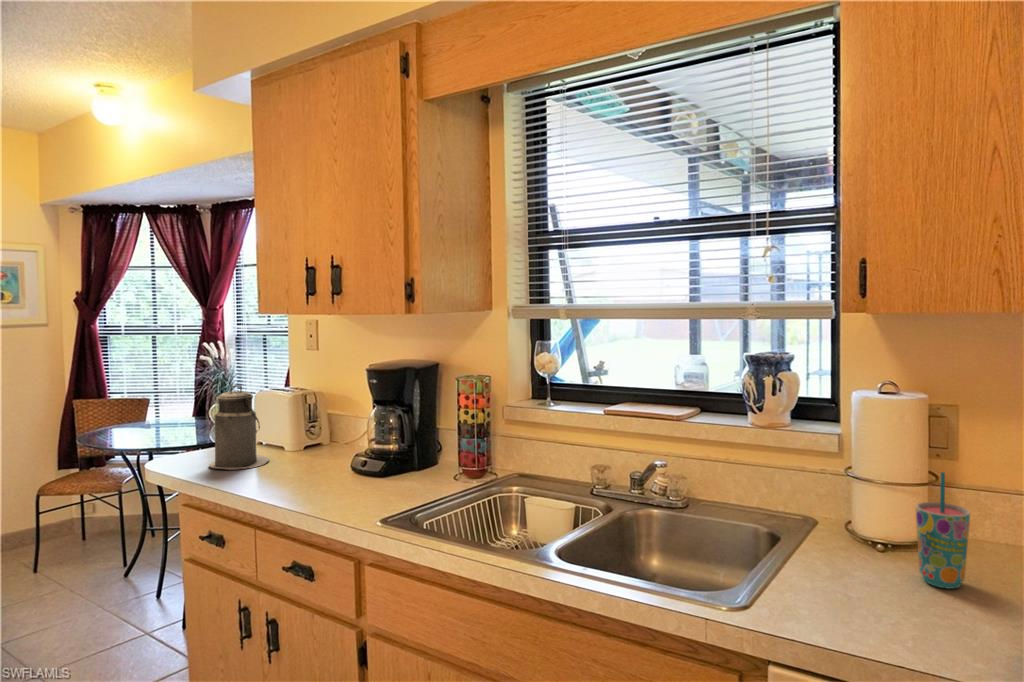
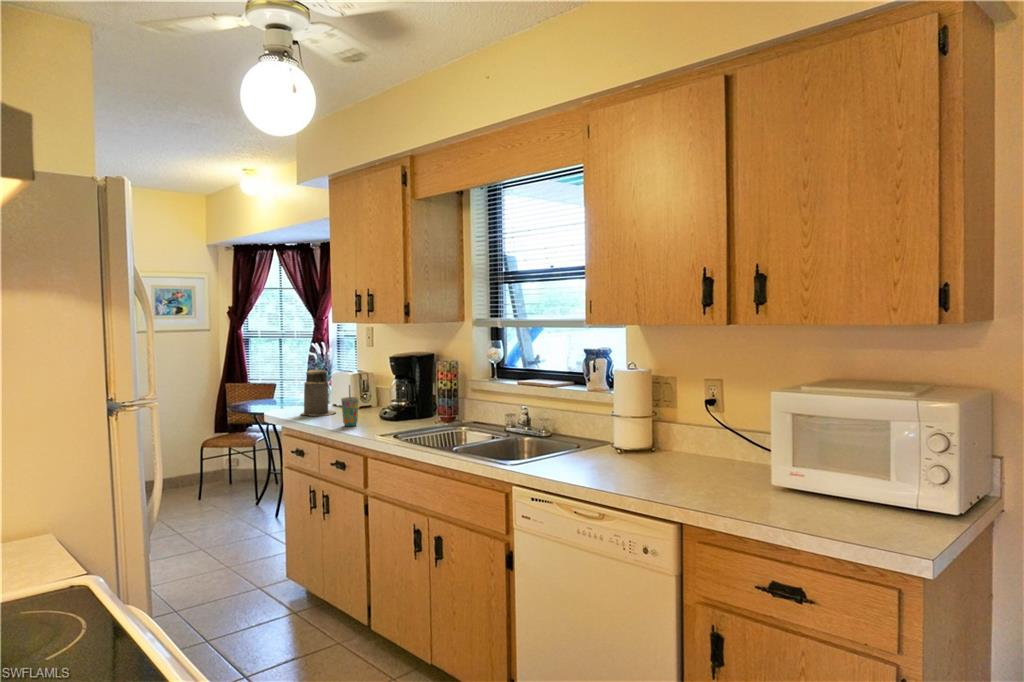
cup: present [916,472,970,589] -> present [341,385,358,426]

